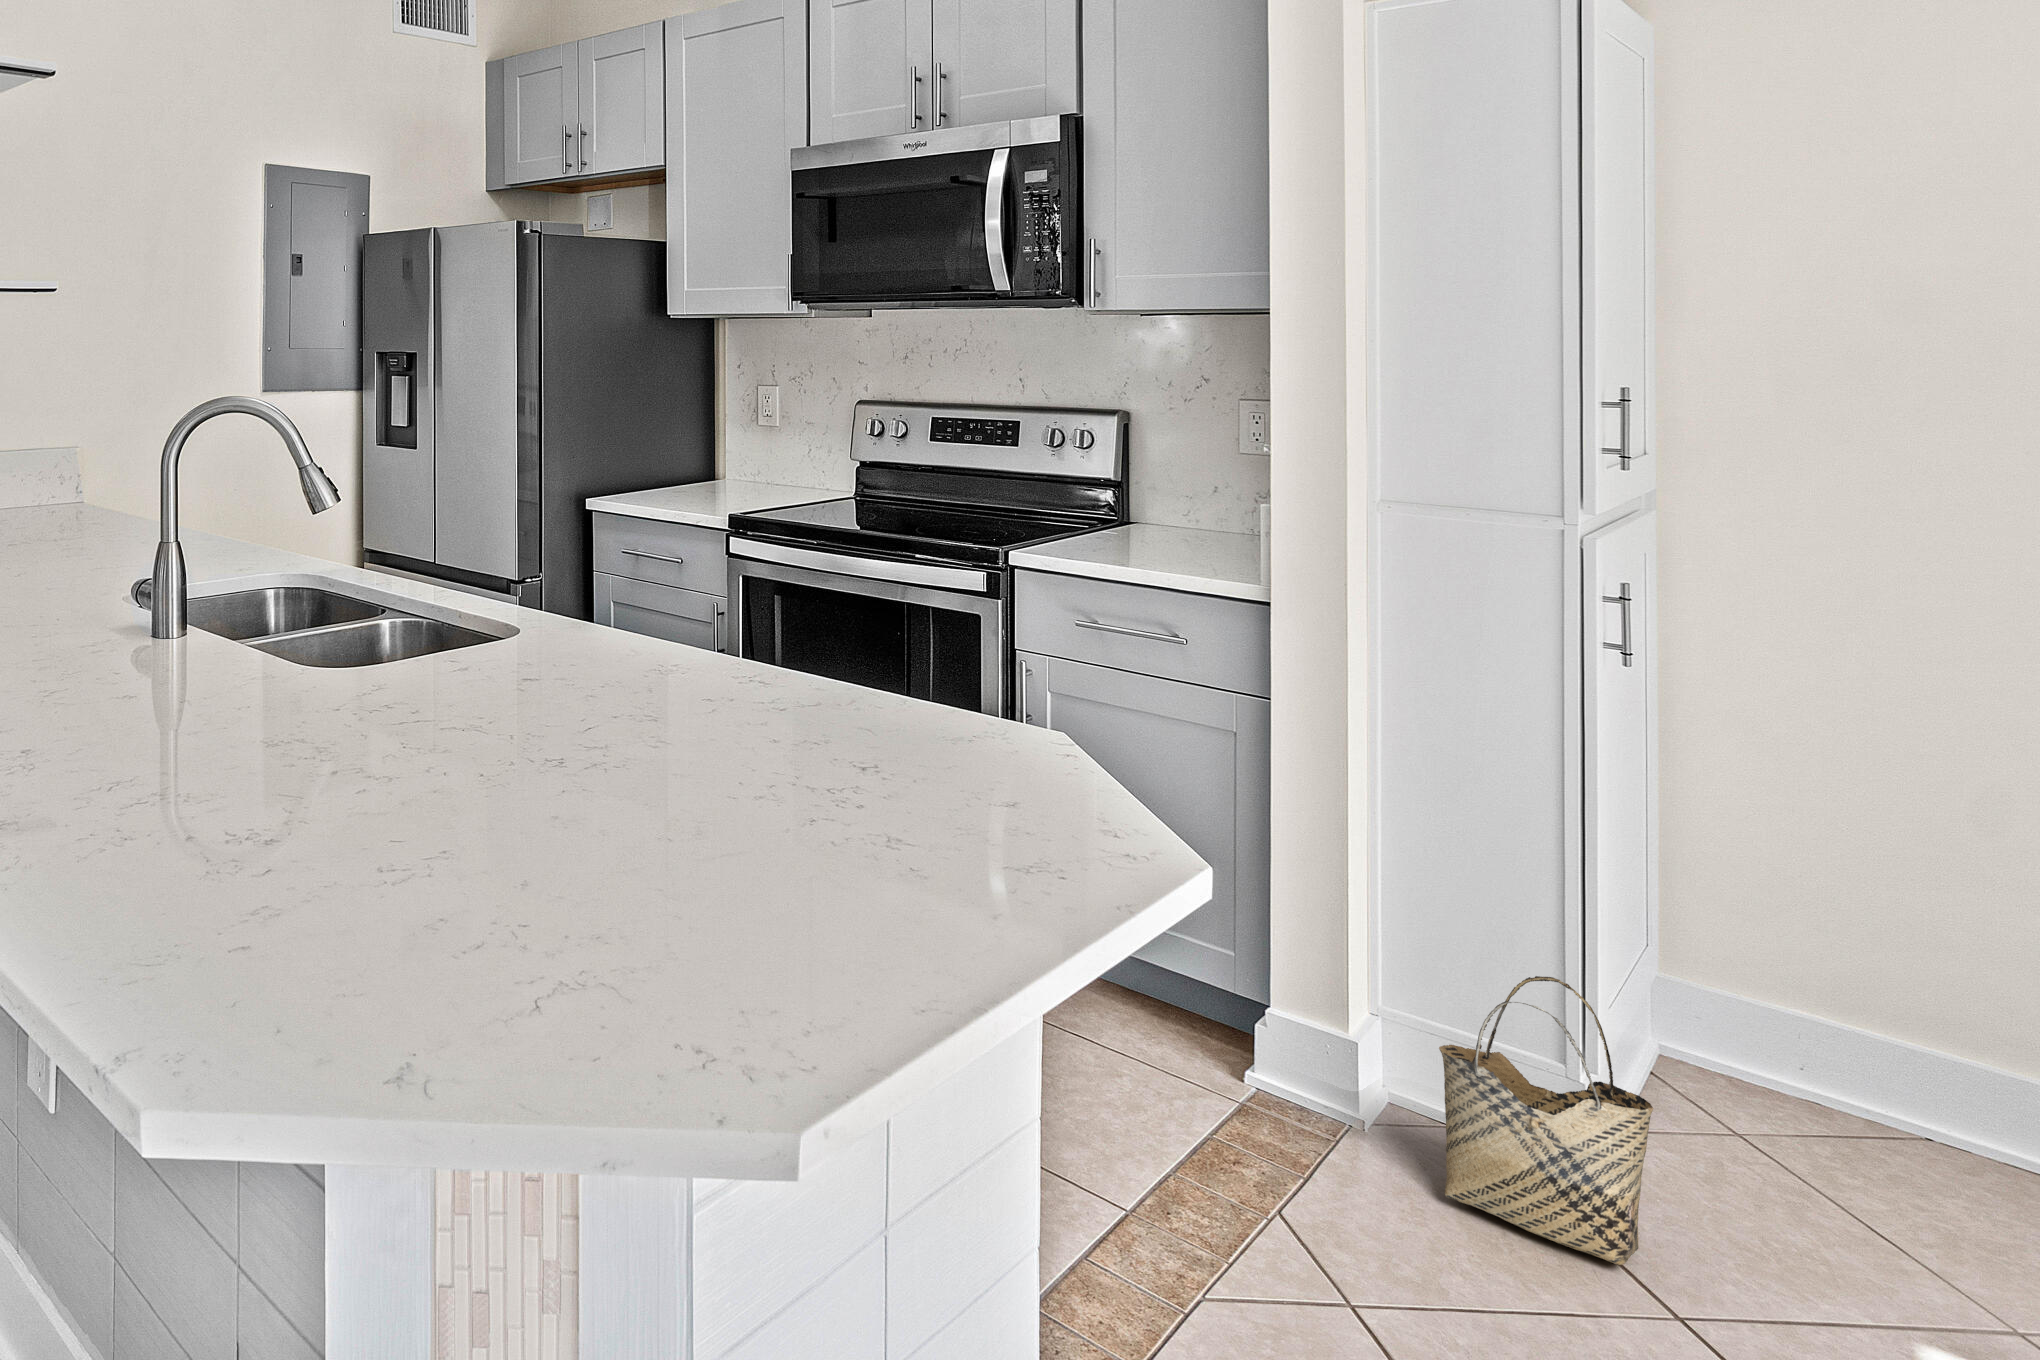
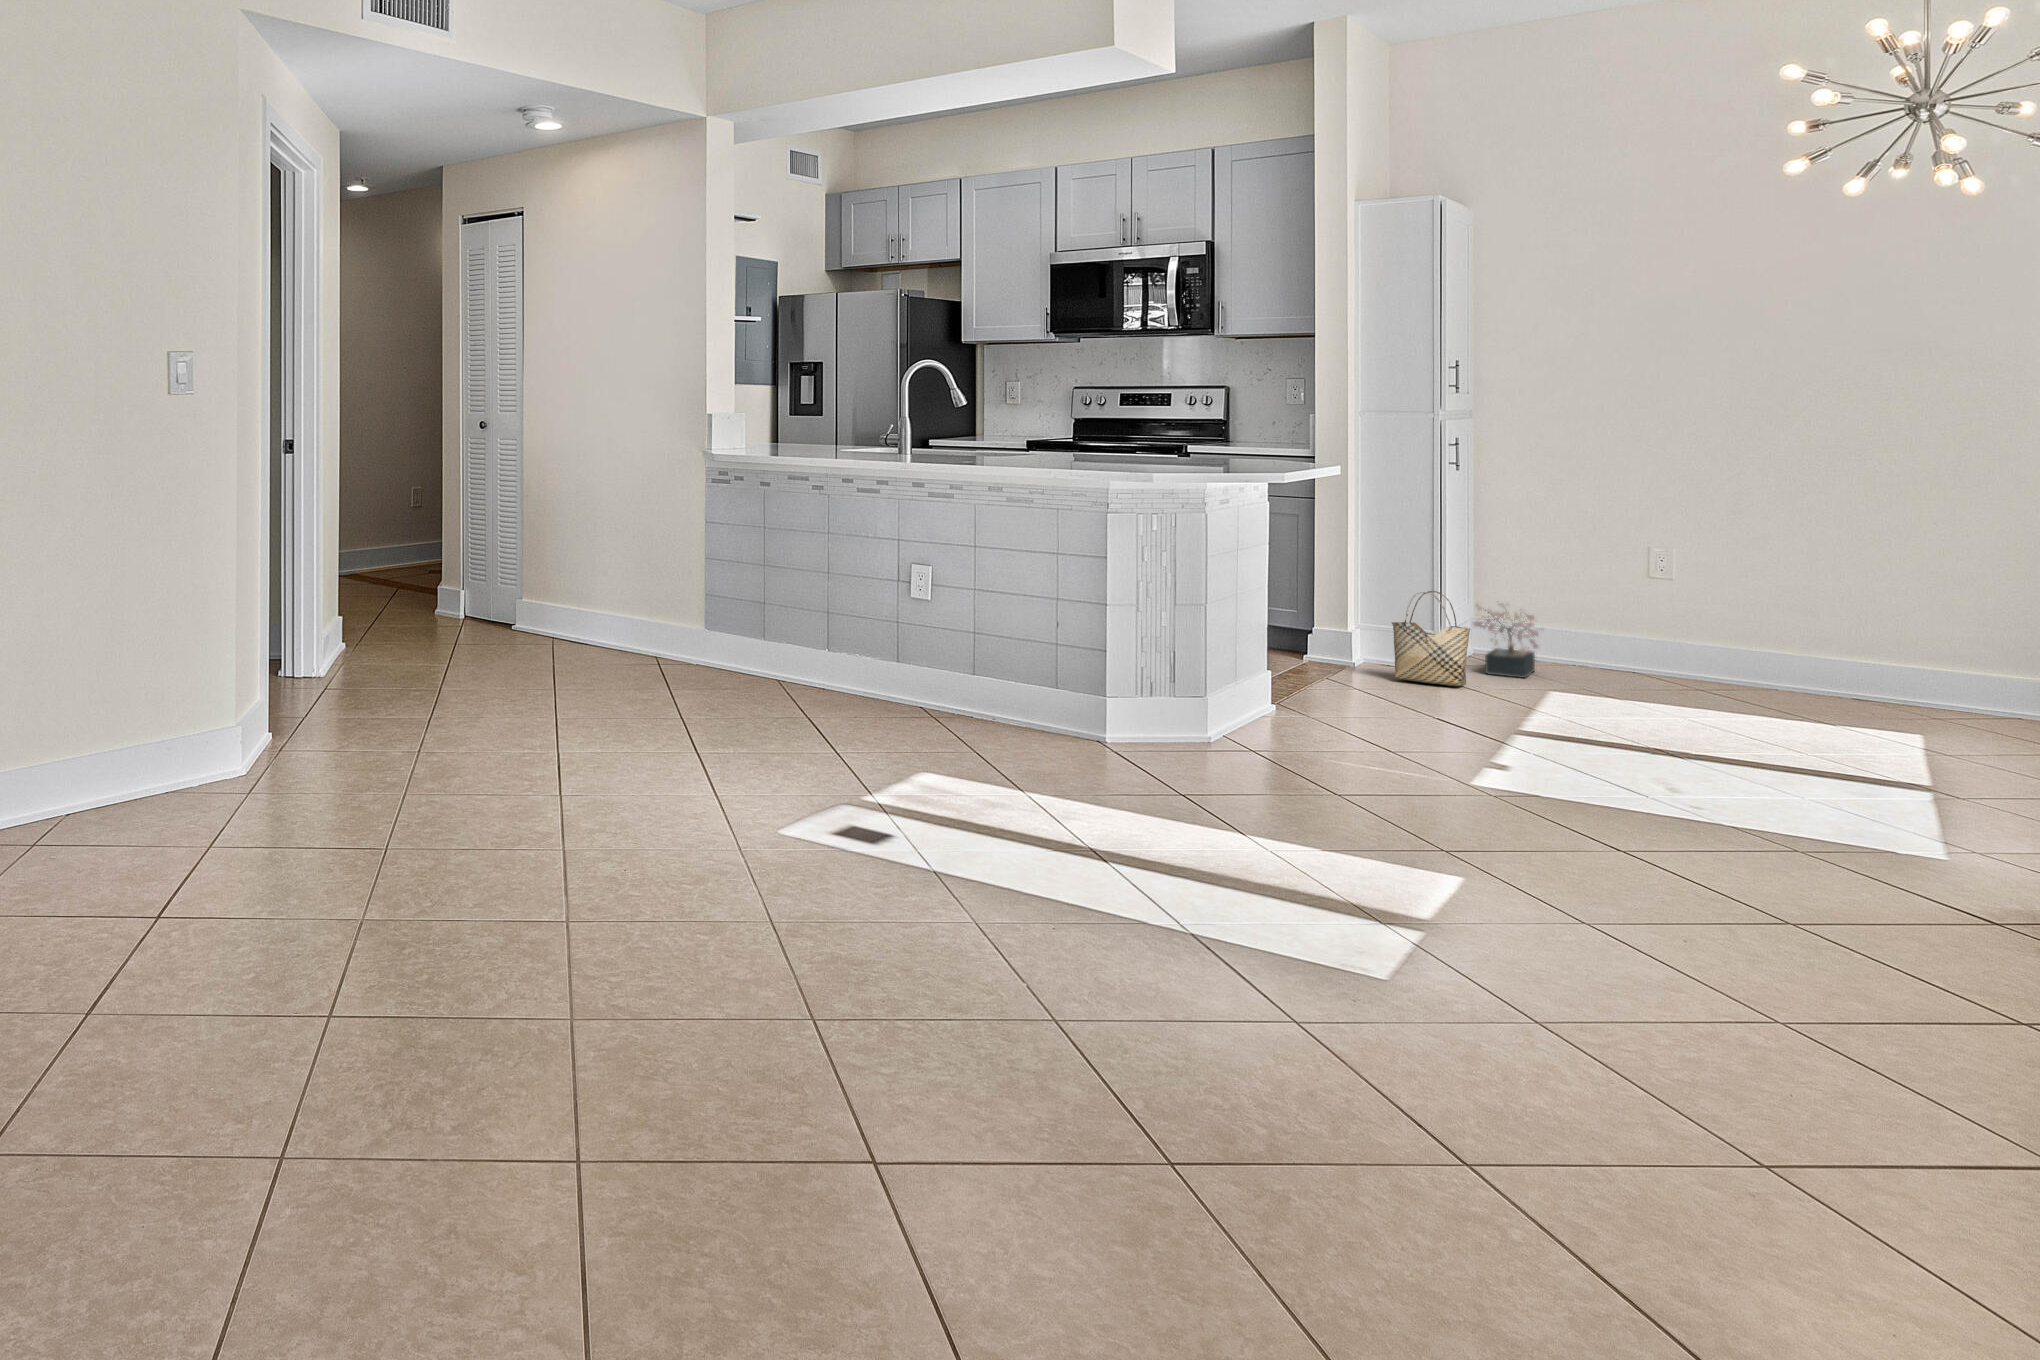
decorative plant: none [1648,985,1853,1199] -> present [1473,603,1540,678]

